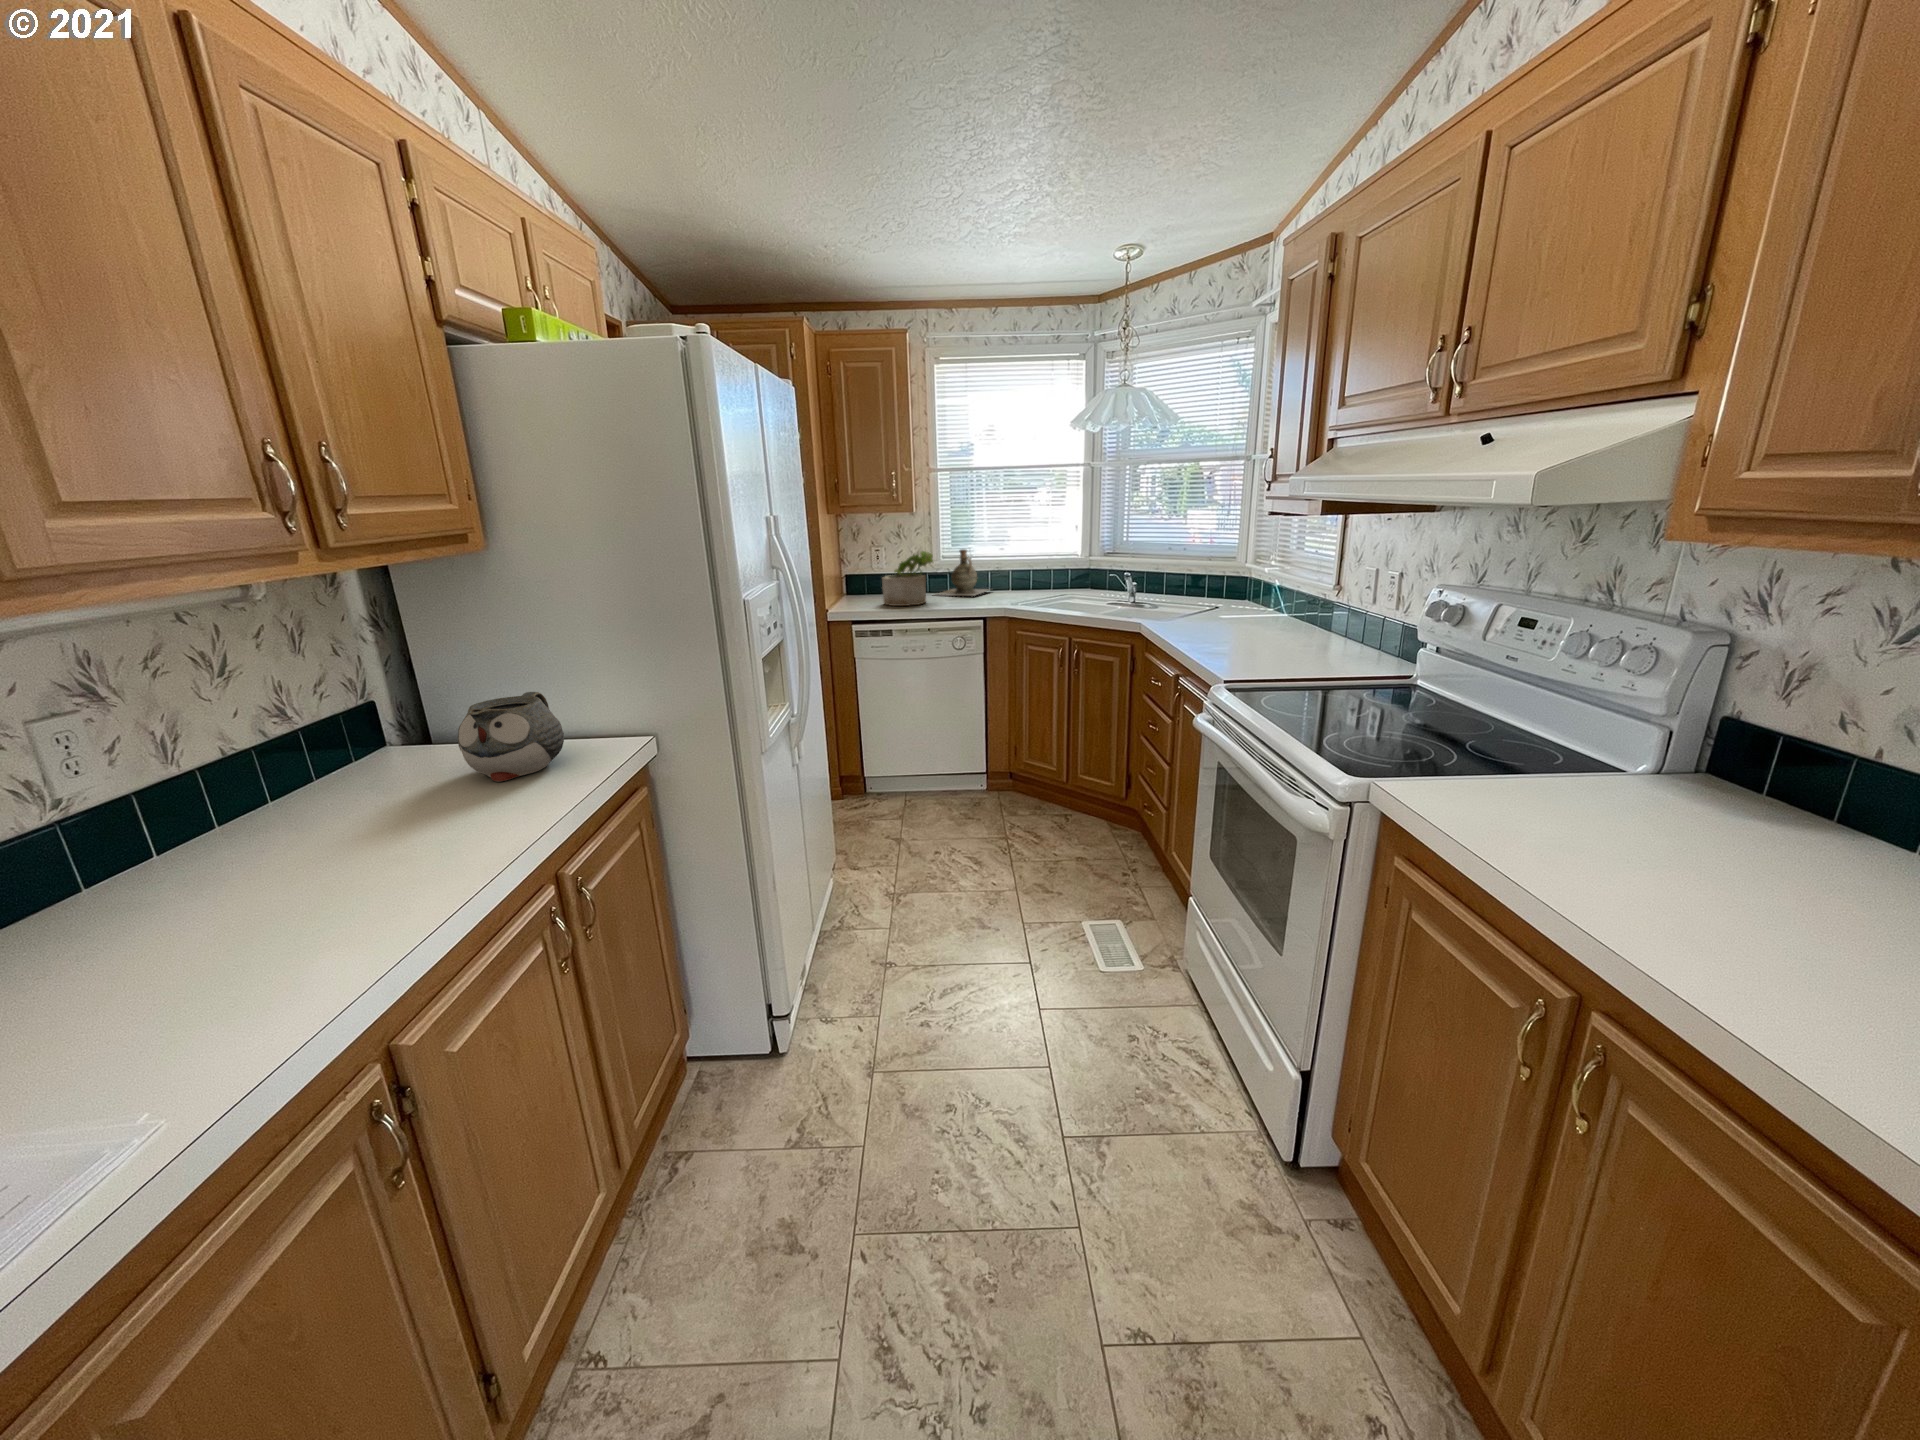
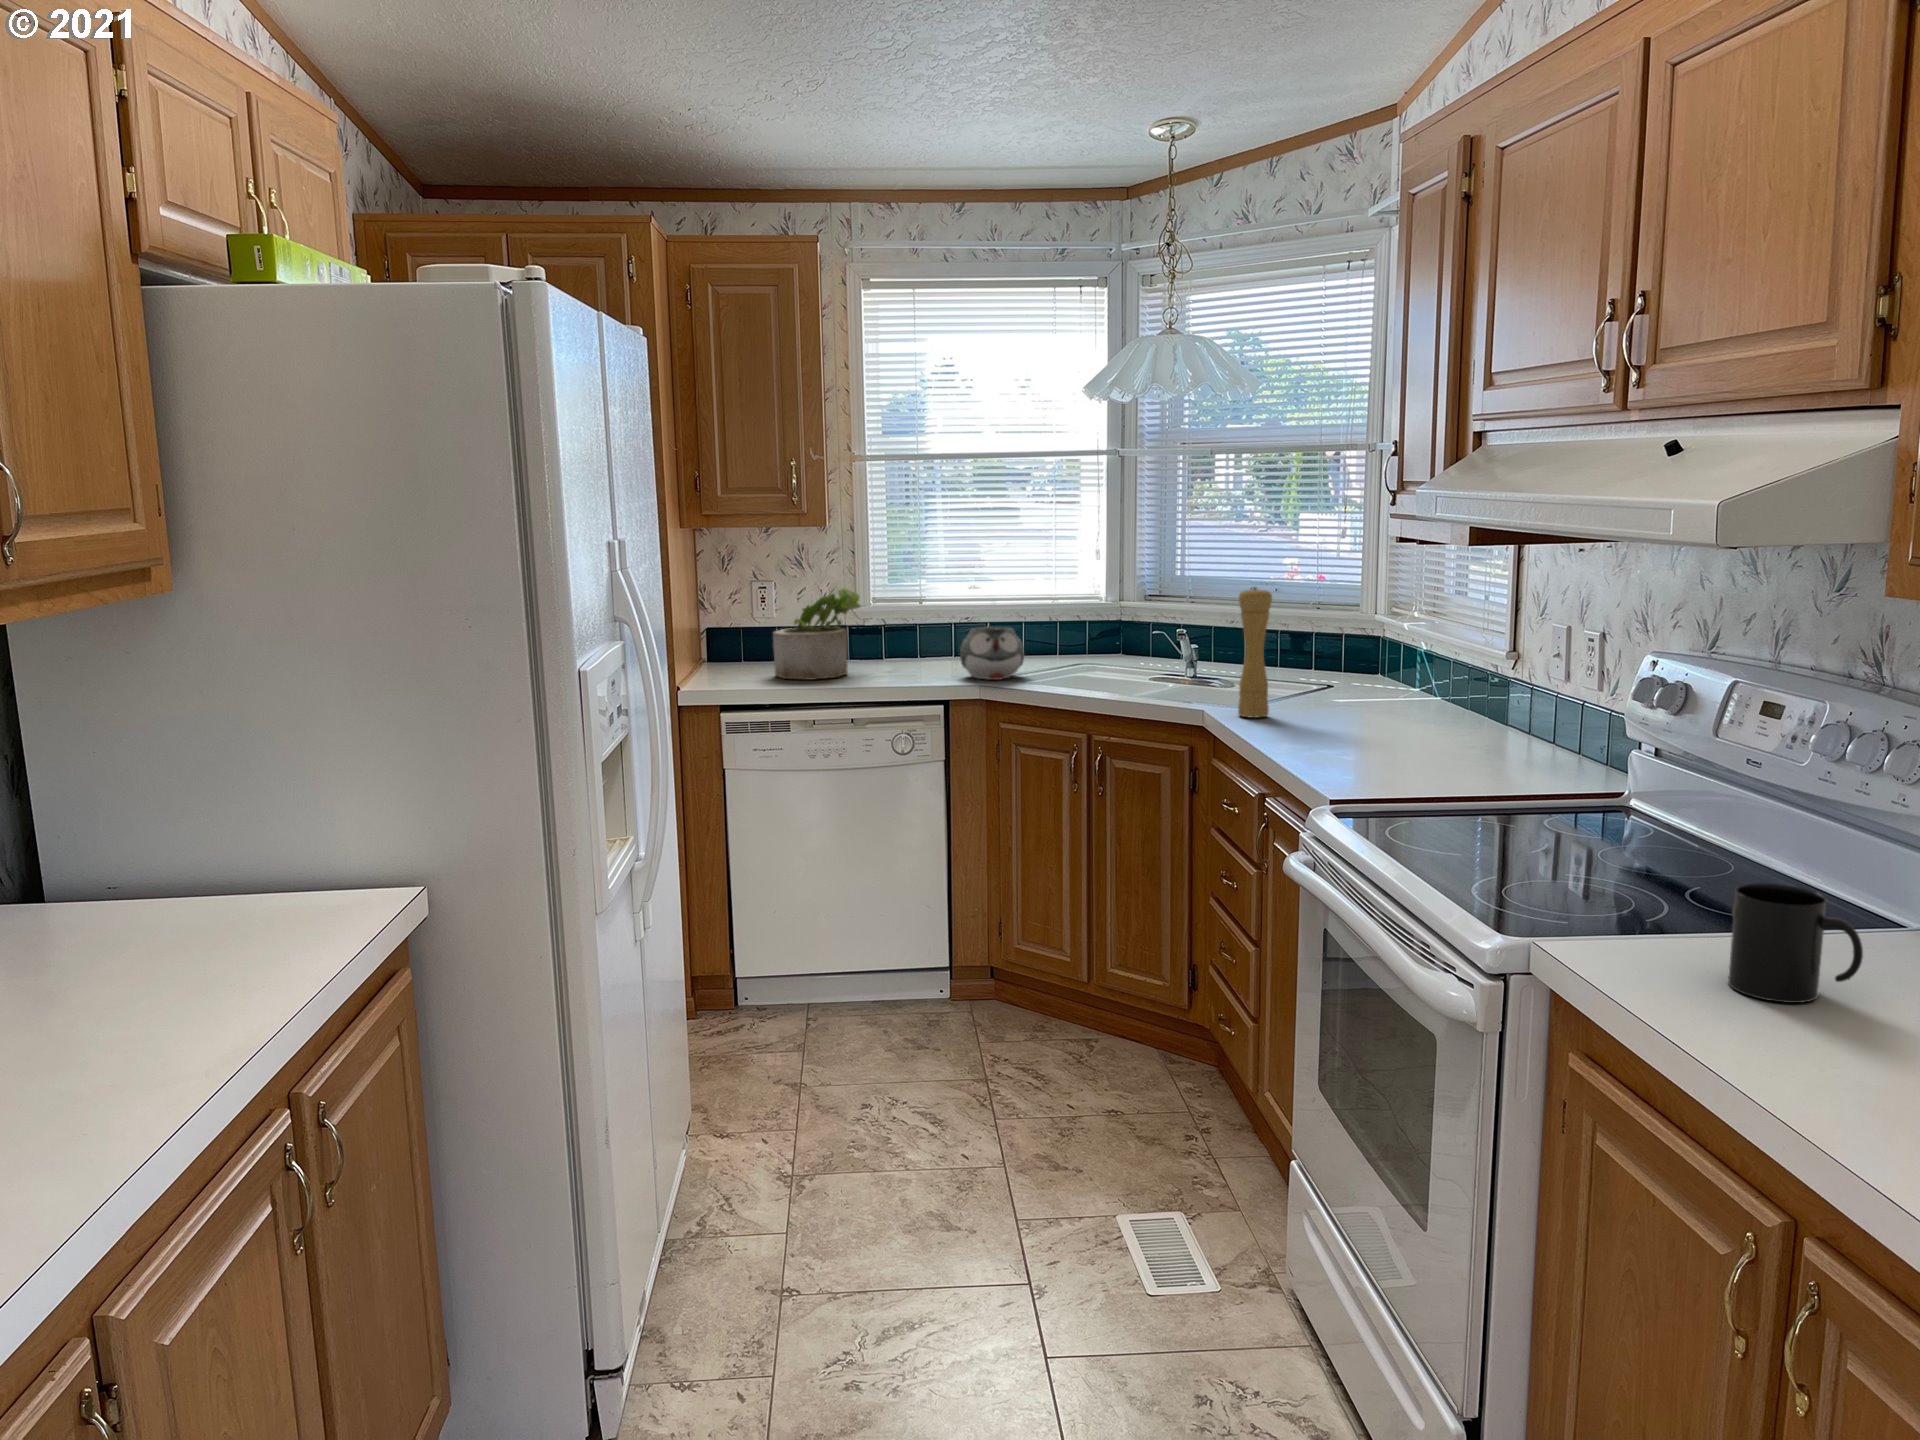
pepper mill: none [1162,547,1185,628] -> present [1238,588,1272,718]
ceramic jug: present [937,549,989,596] -> none [856,586,960,663]
teapot: present [457,692,564,781] -> present [960,626,1024,680]
mug: none [1510,745,1616,829] -> present [1728,883,1863,1003]

